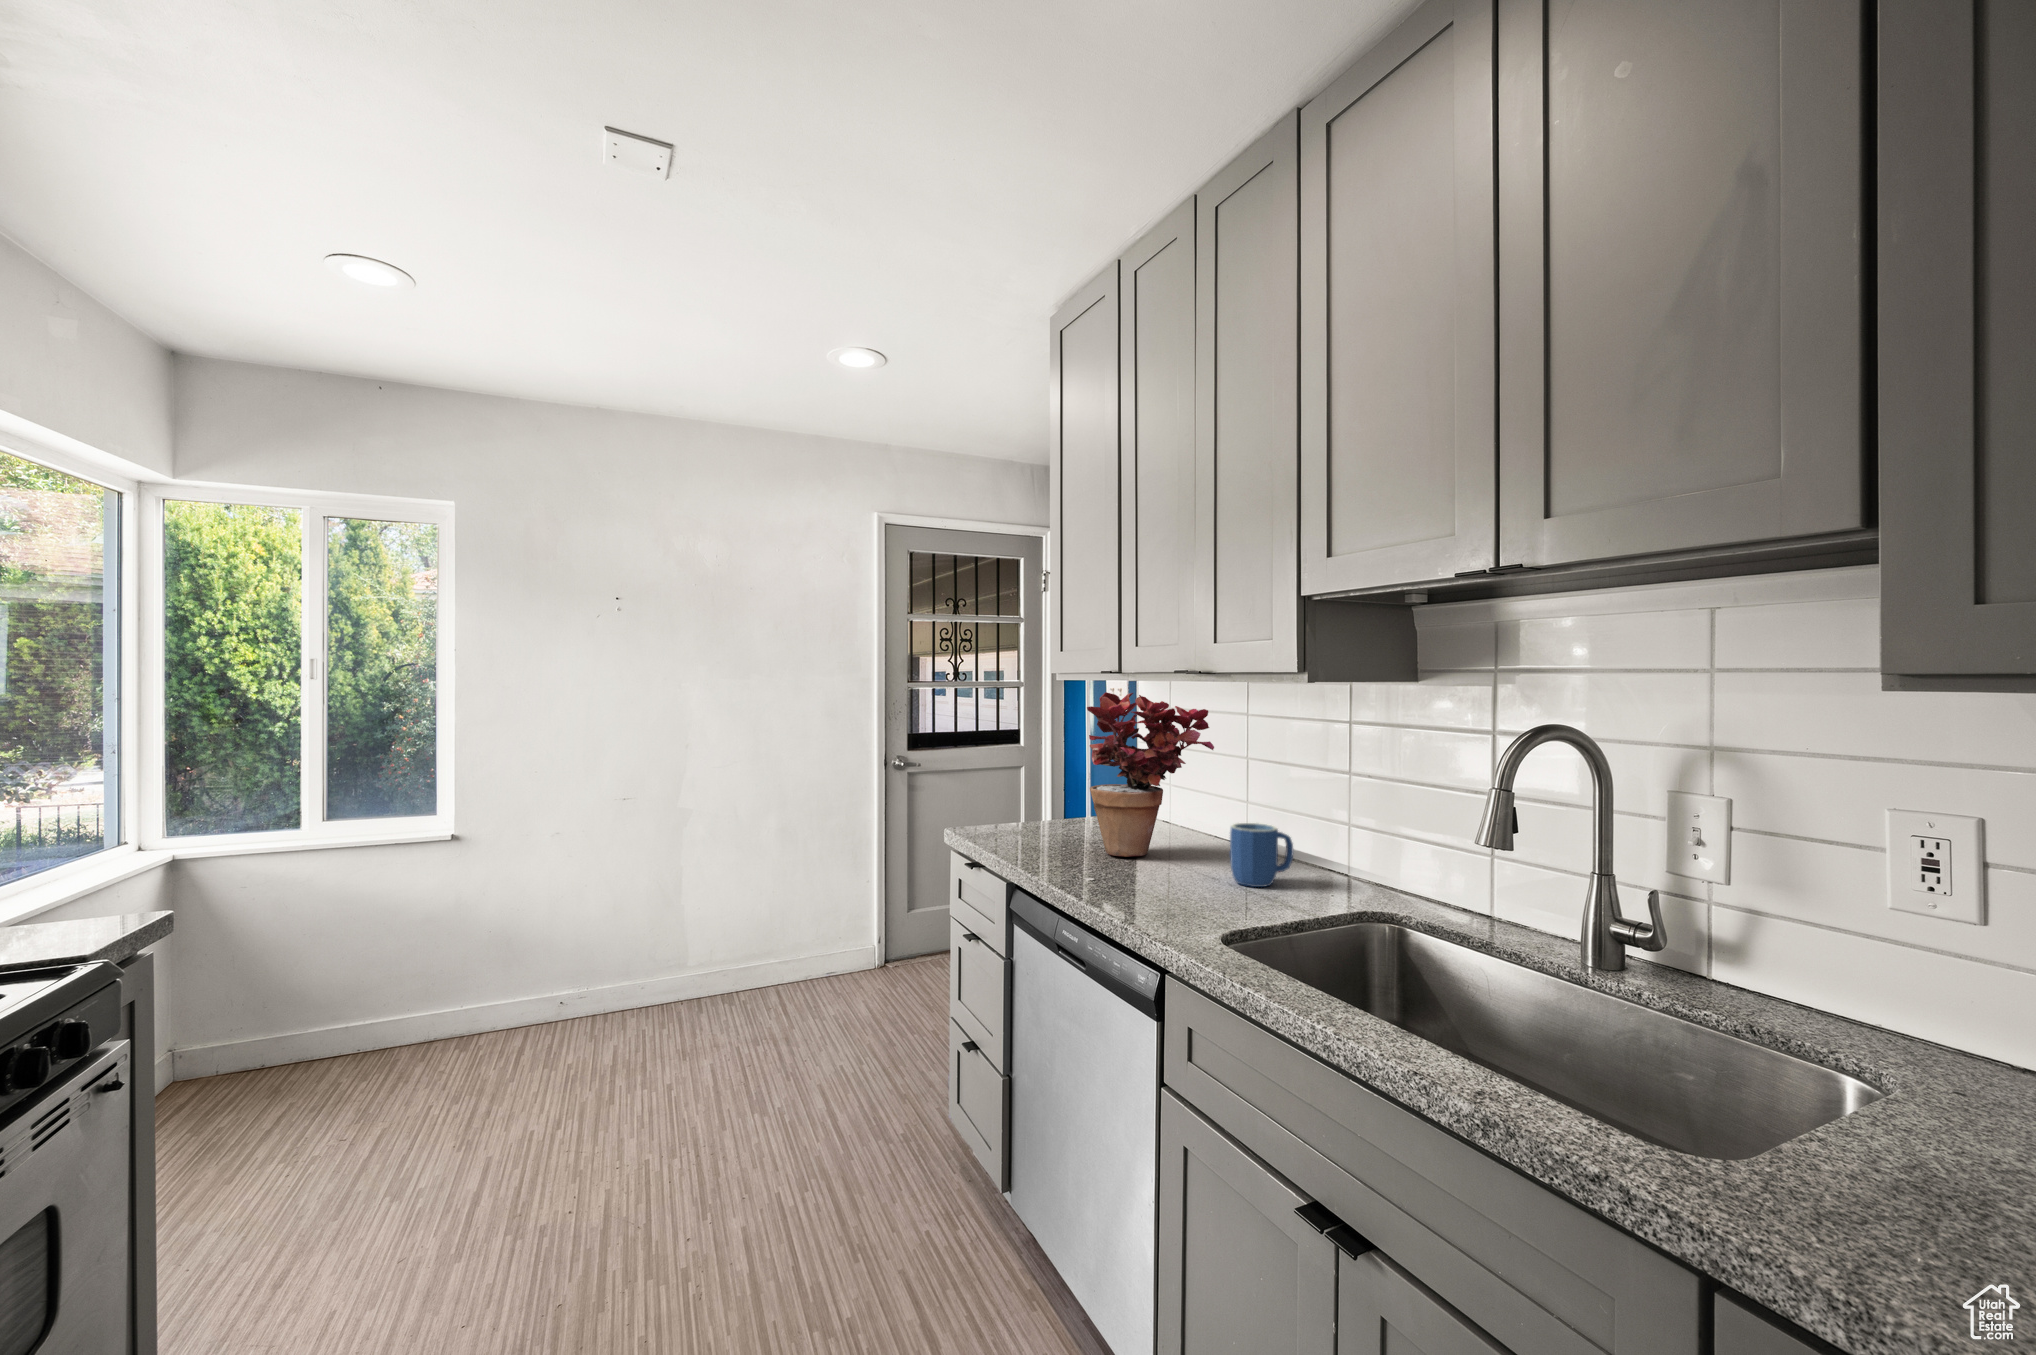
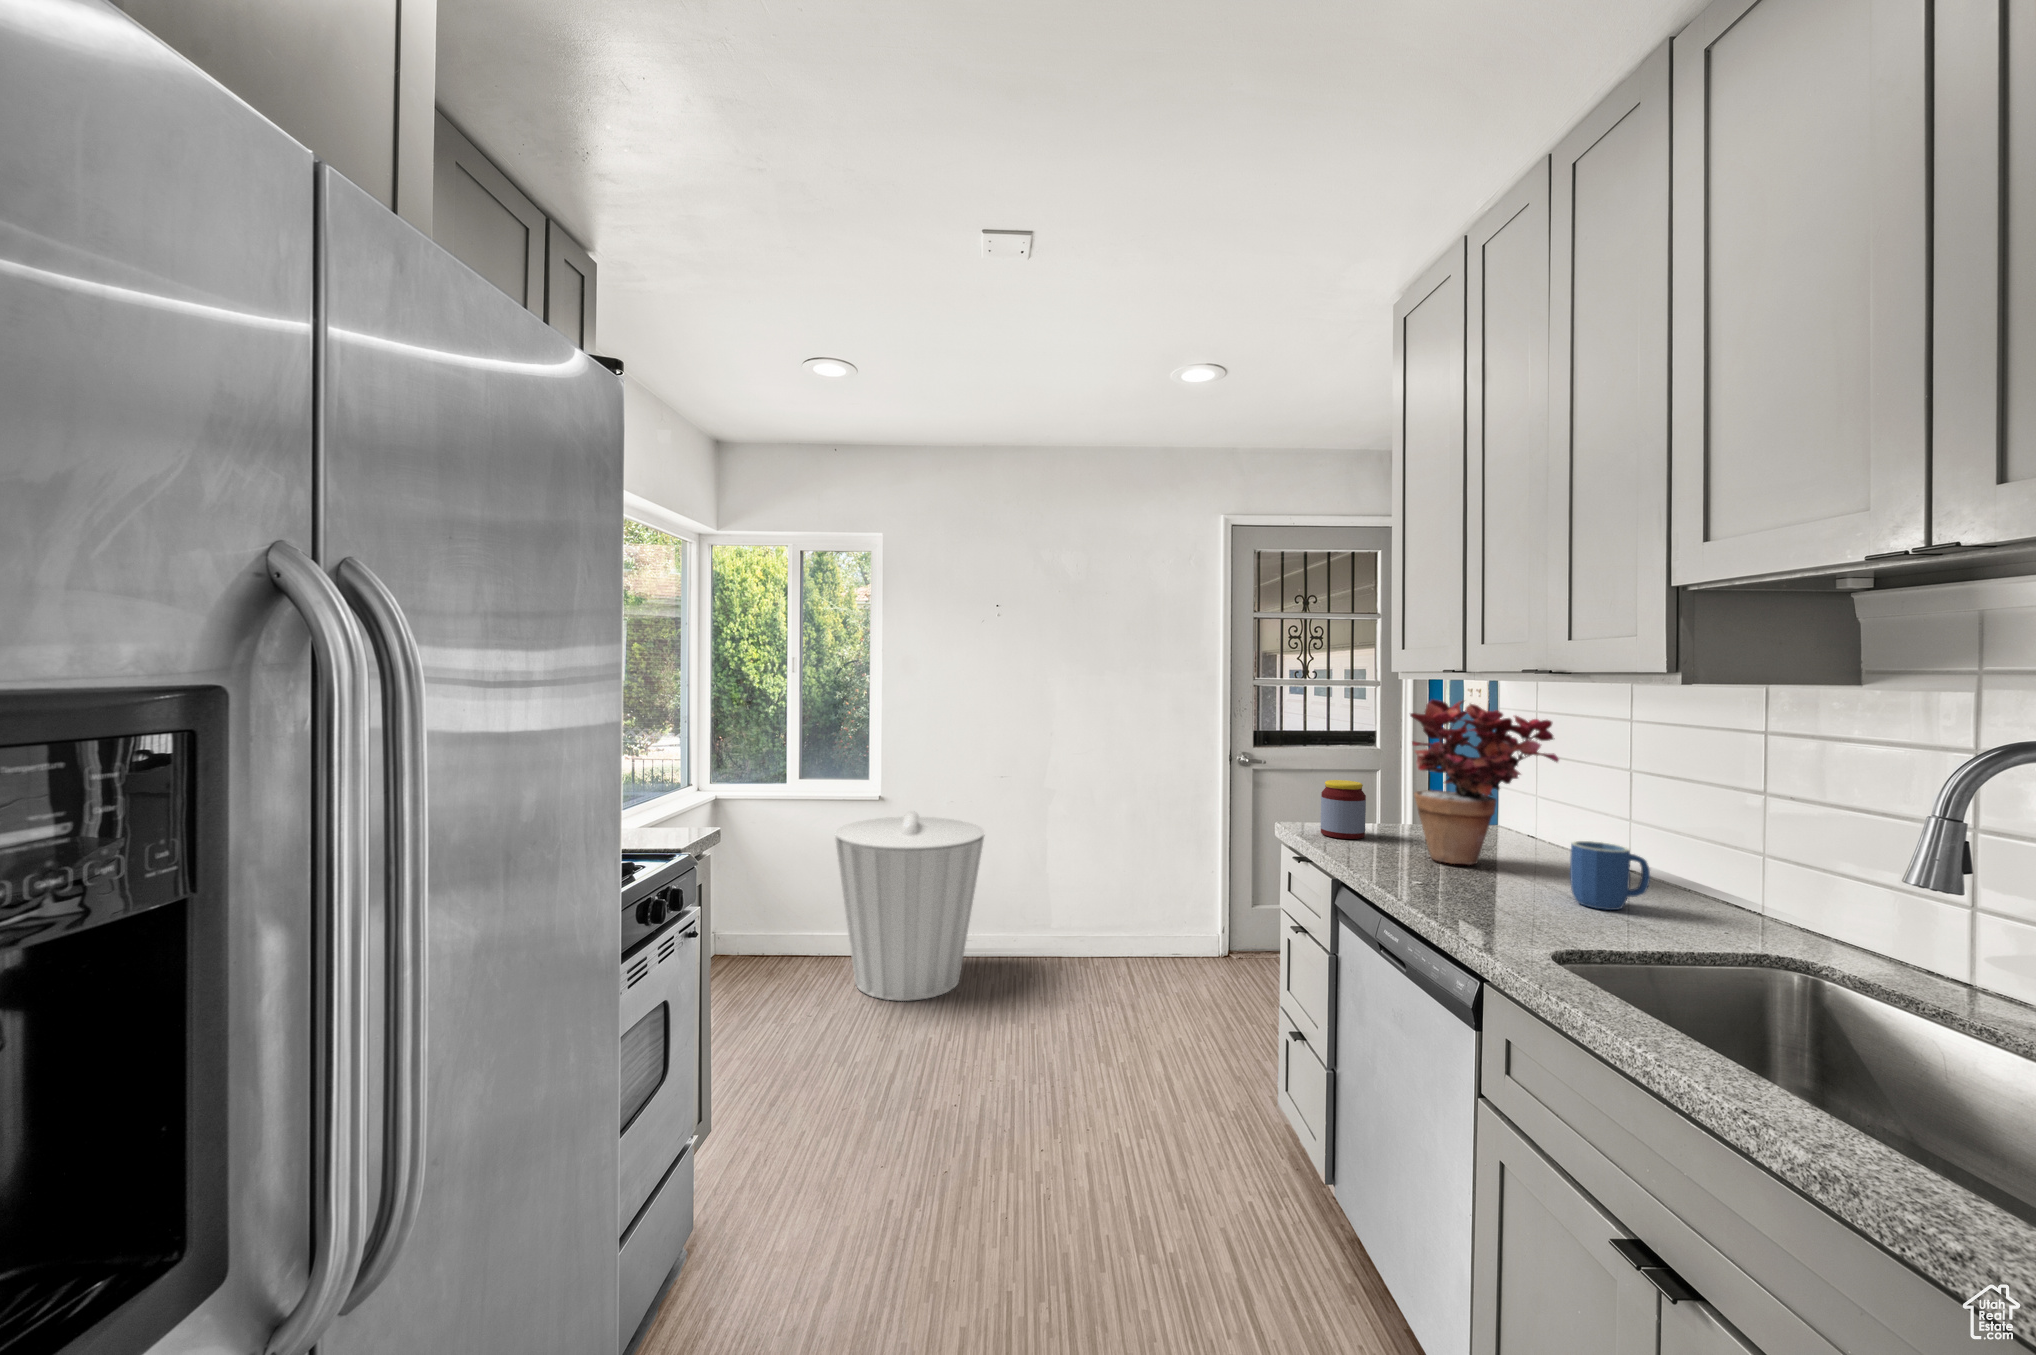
jar: none [1000,780,1043,841] -> present [1321,780,1366,839]
trash can: none [385,855,608,1105] -> present [835,811,985,1001]

